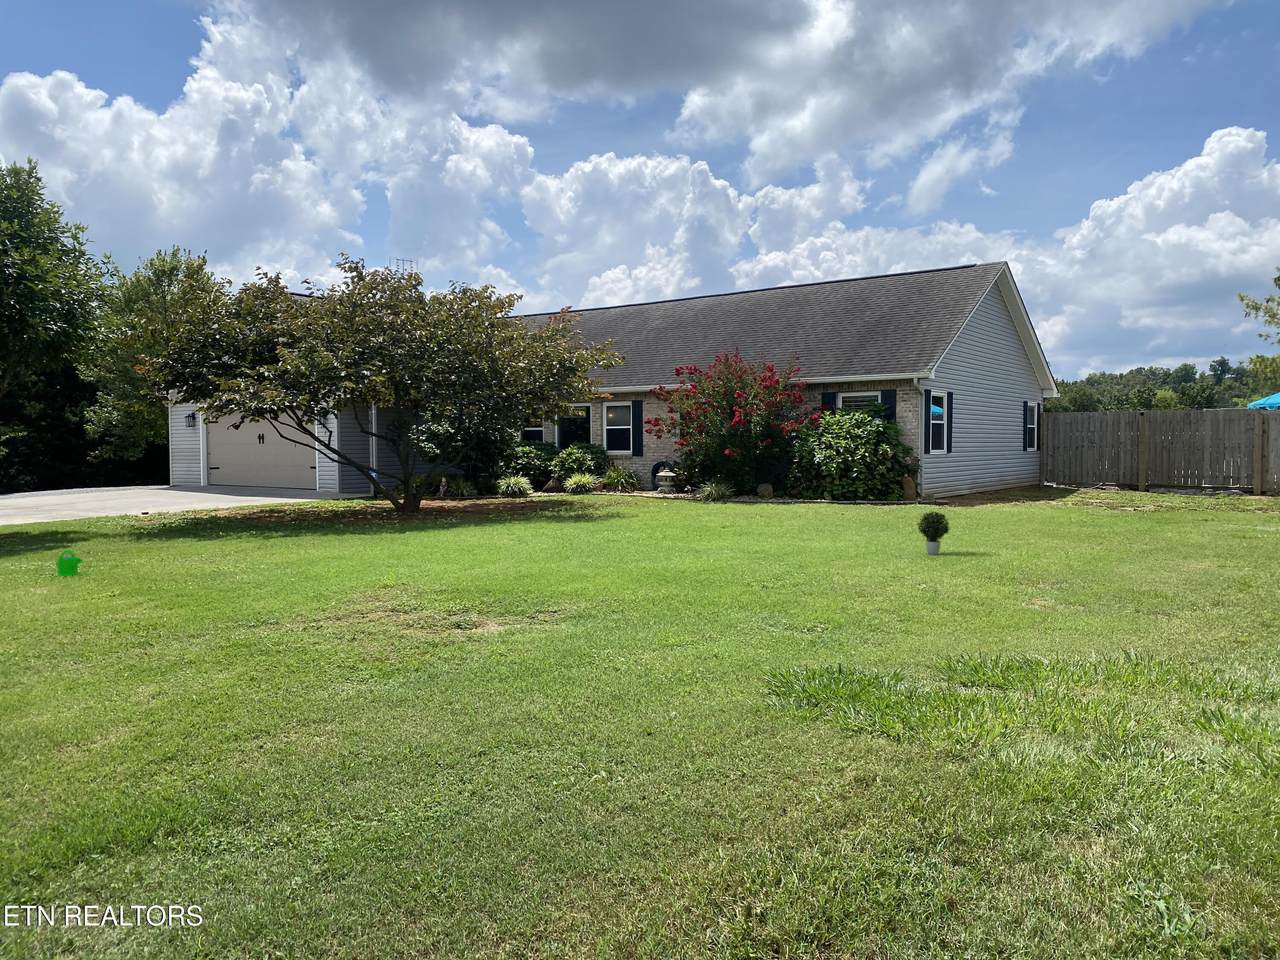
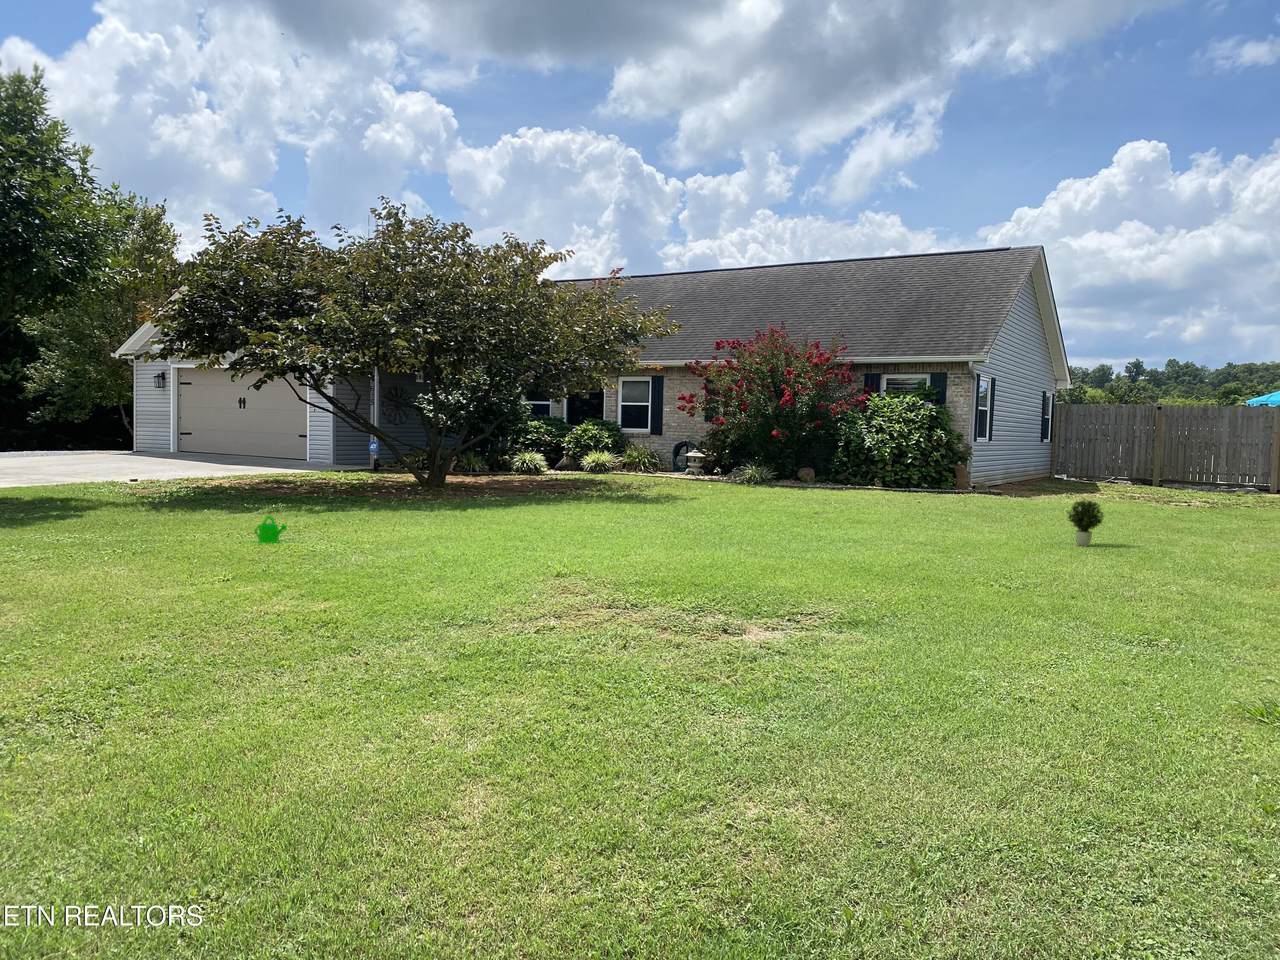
watering can: present [56,550,83,576] -> present [254,516,287,543]

